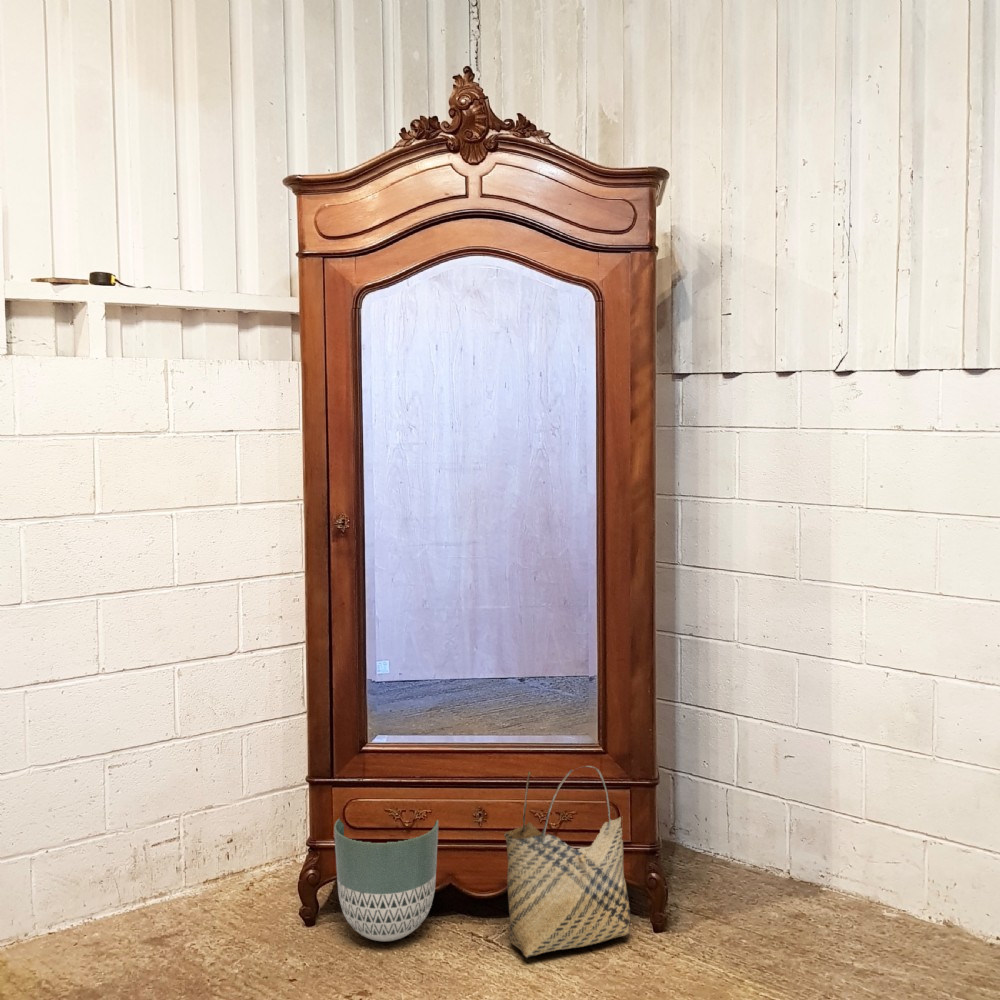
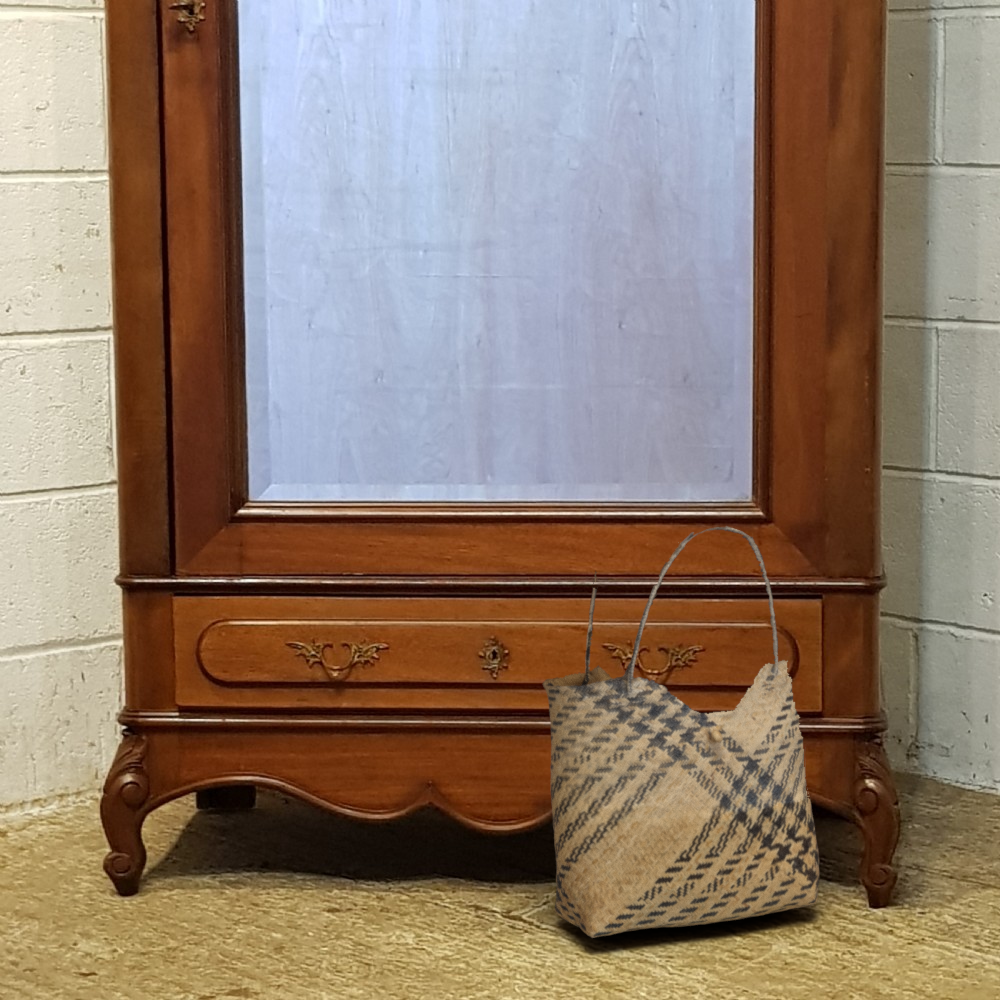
planter: present [334,819,438,941] -> none [176,648,401,914]

